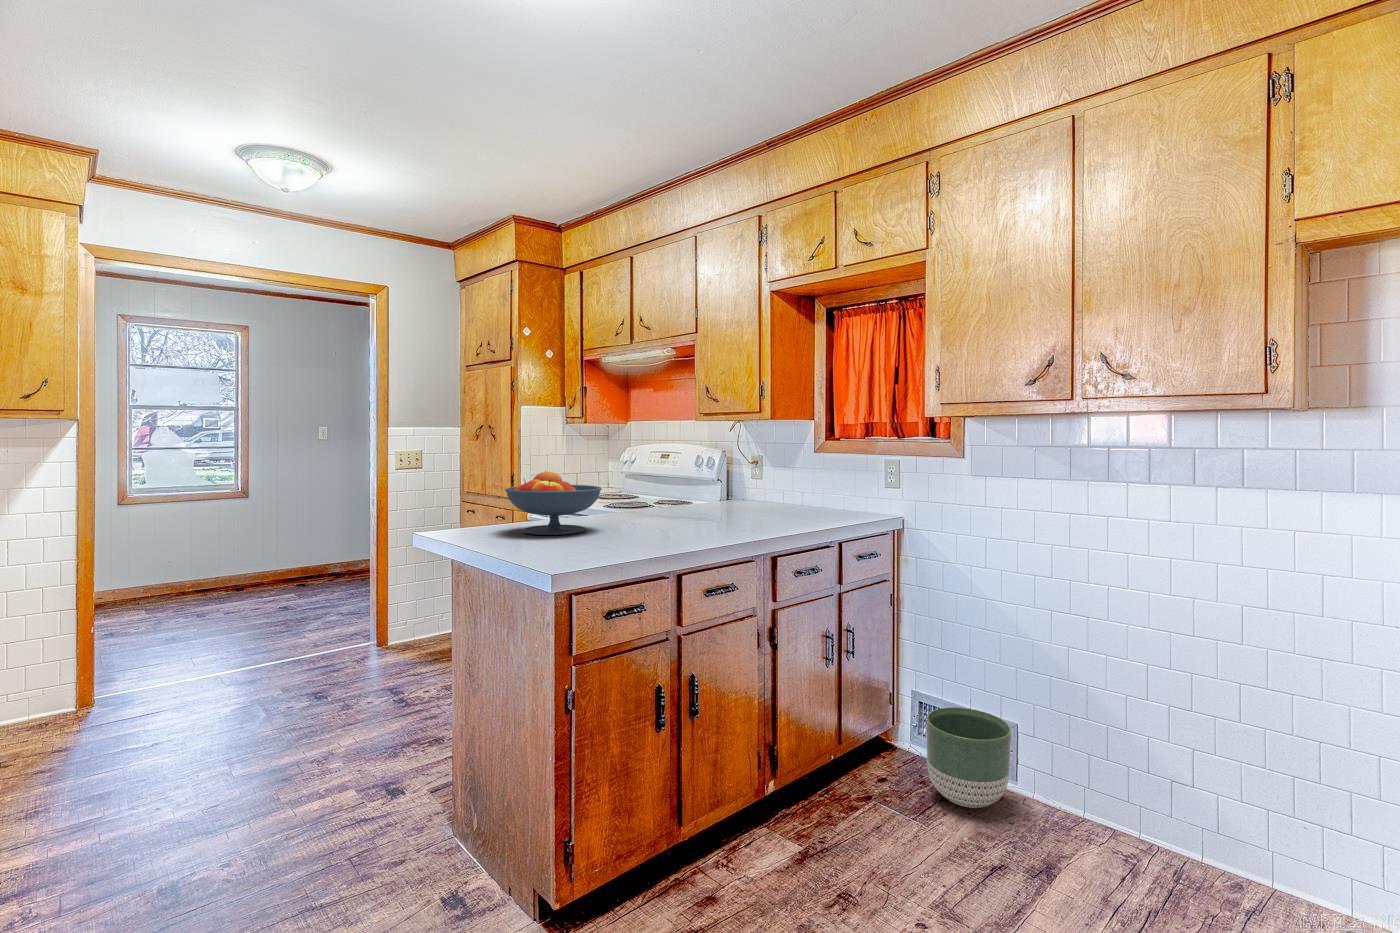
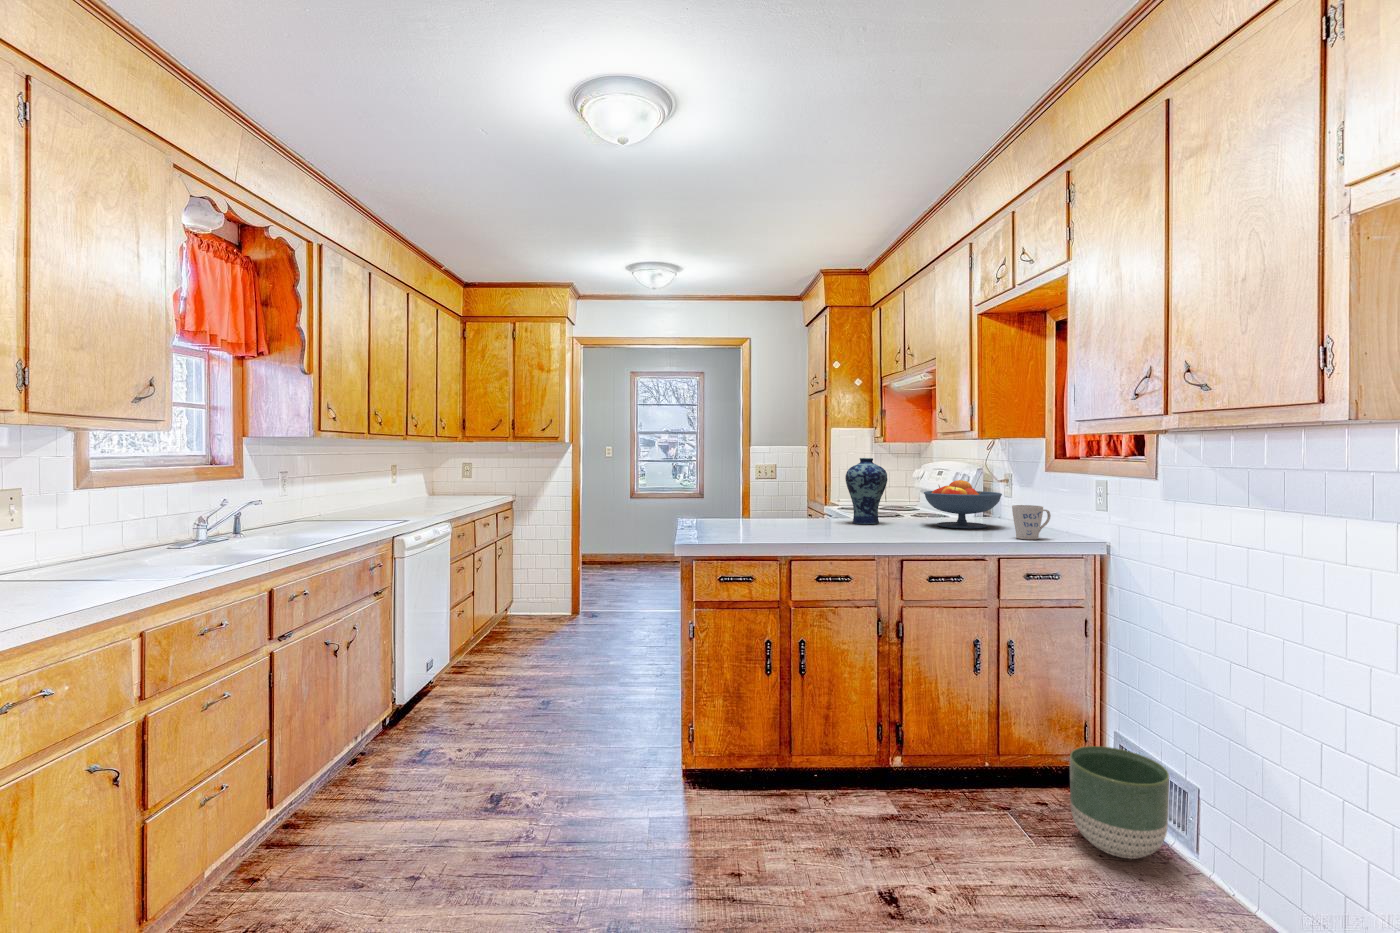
vase: none [634,442,680,519] -> present [845,458,888,524]
fruit bowl: present [505,471,602,535] -> present [924,480,1002,529]
mug: none [838,488,867,523] -> present [1012,505,1051,539]

